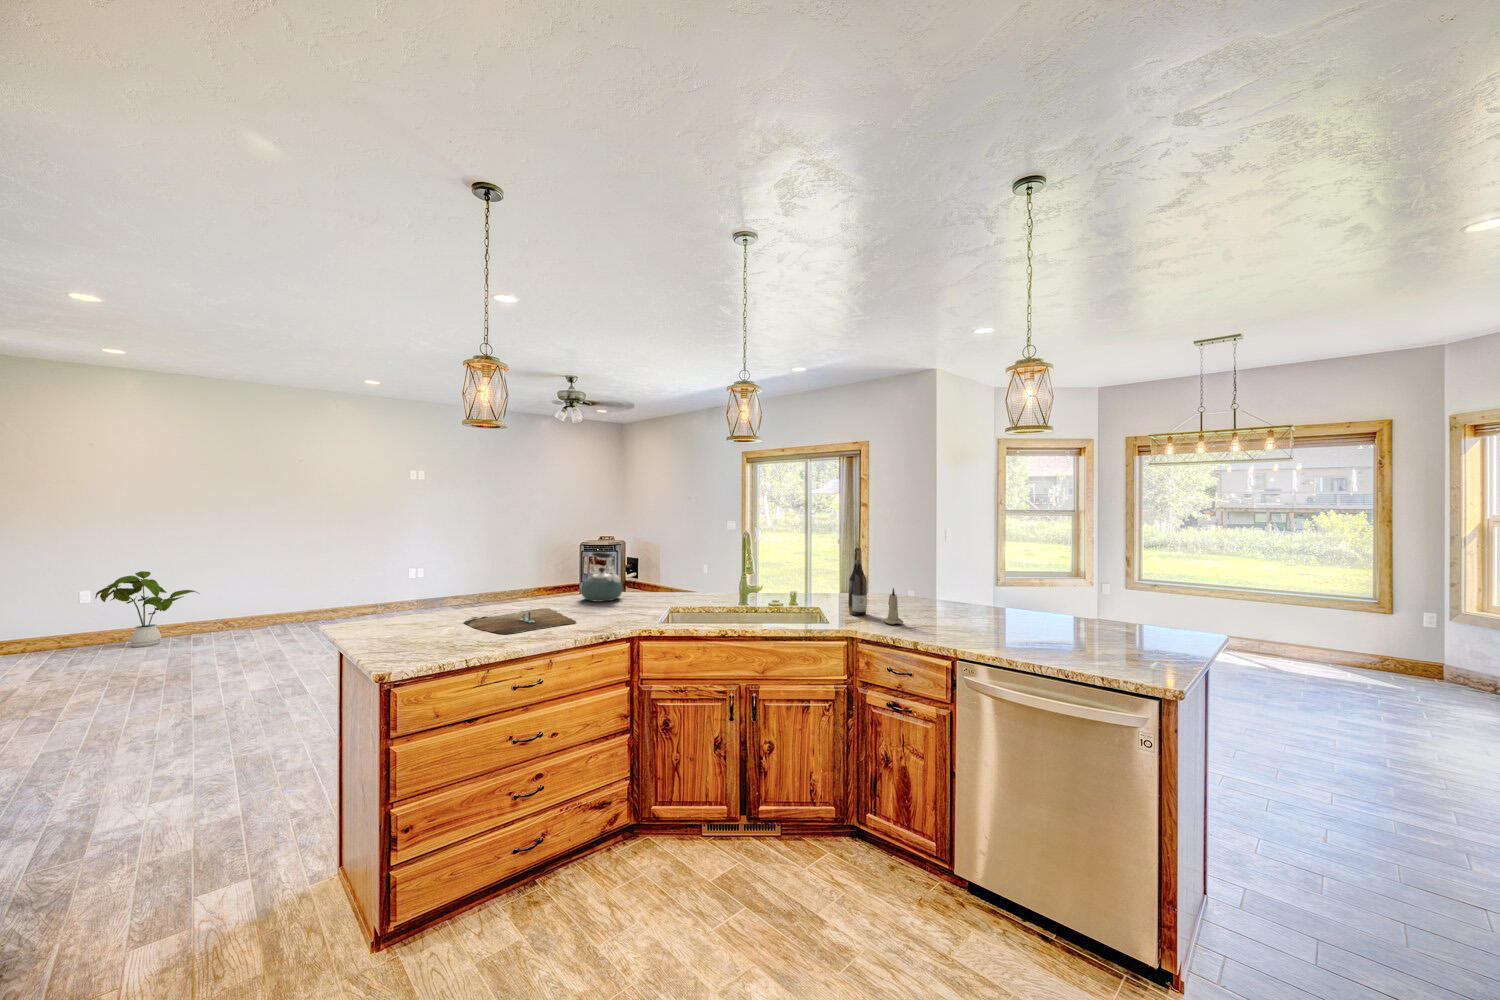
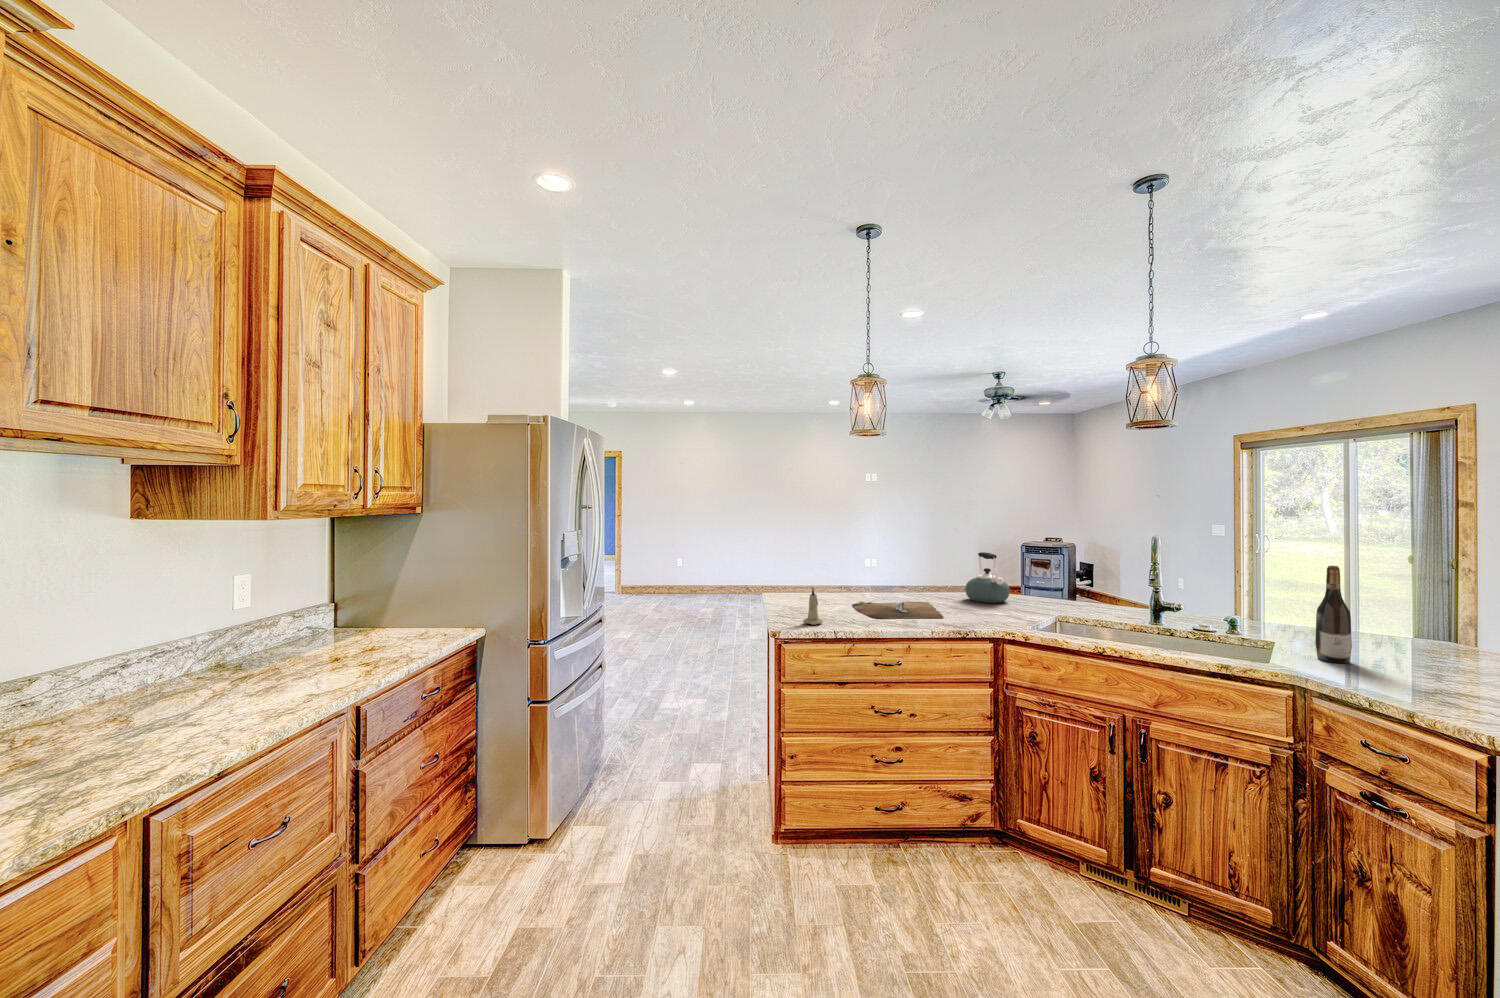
house plant: present [95,571,200,647] -> none [677,549,728,601]
candle: present [884,588,903,624] -> present [803,588,823,625]

